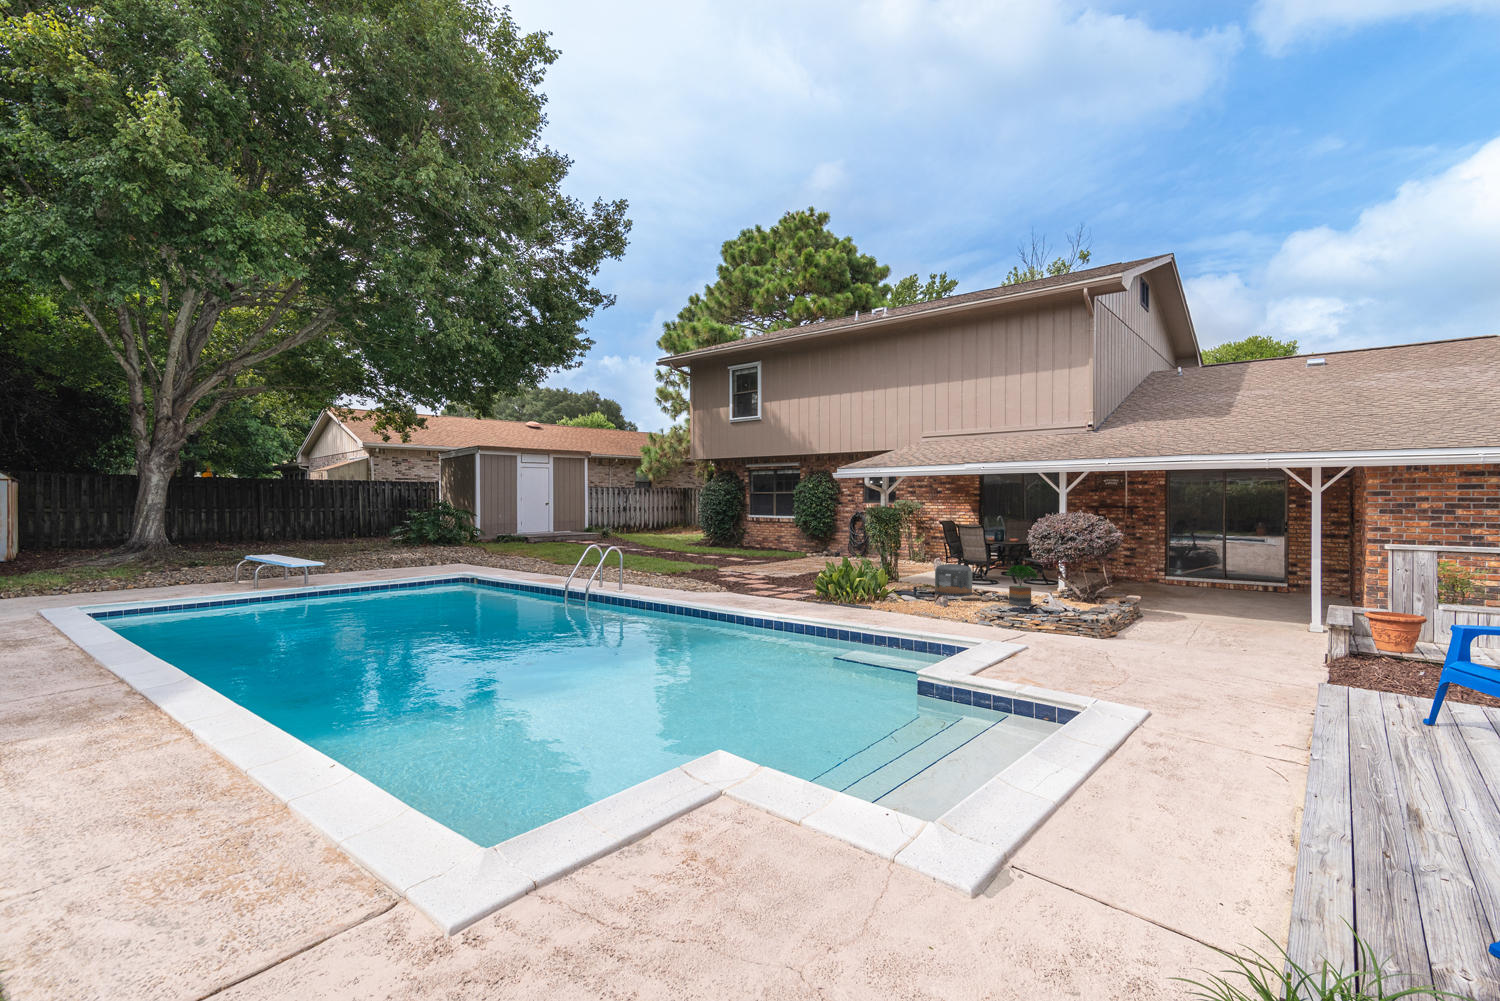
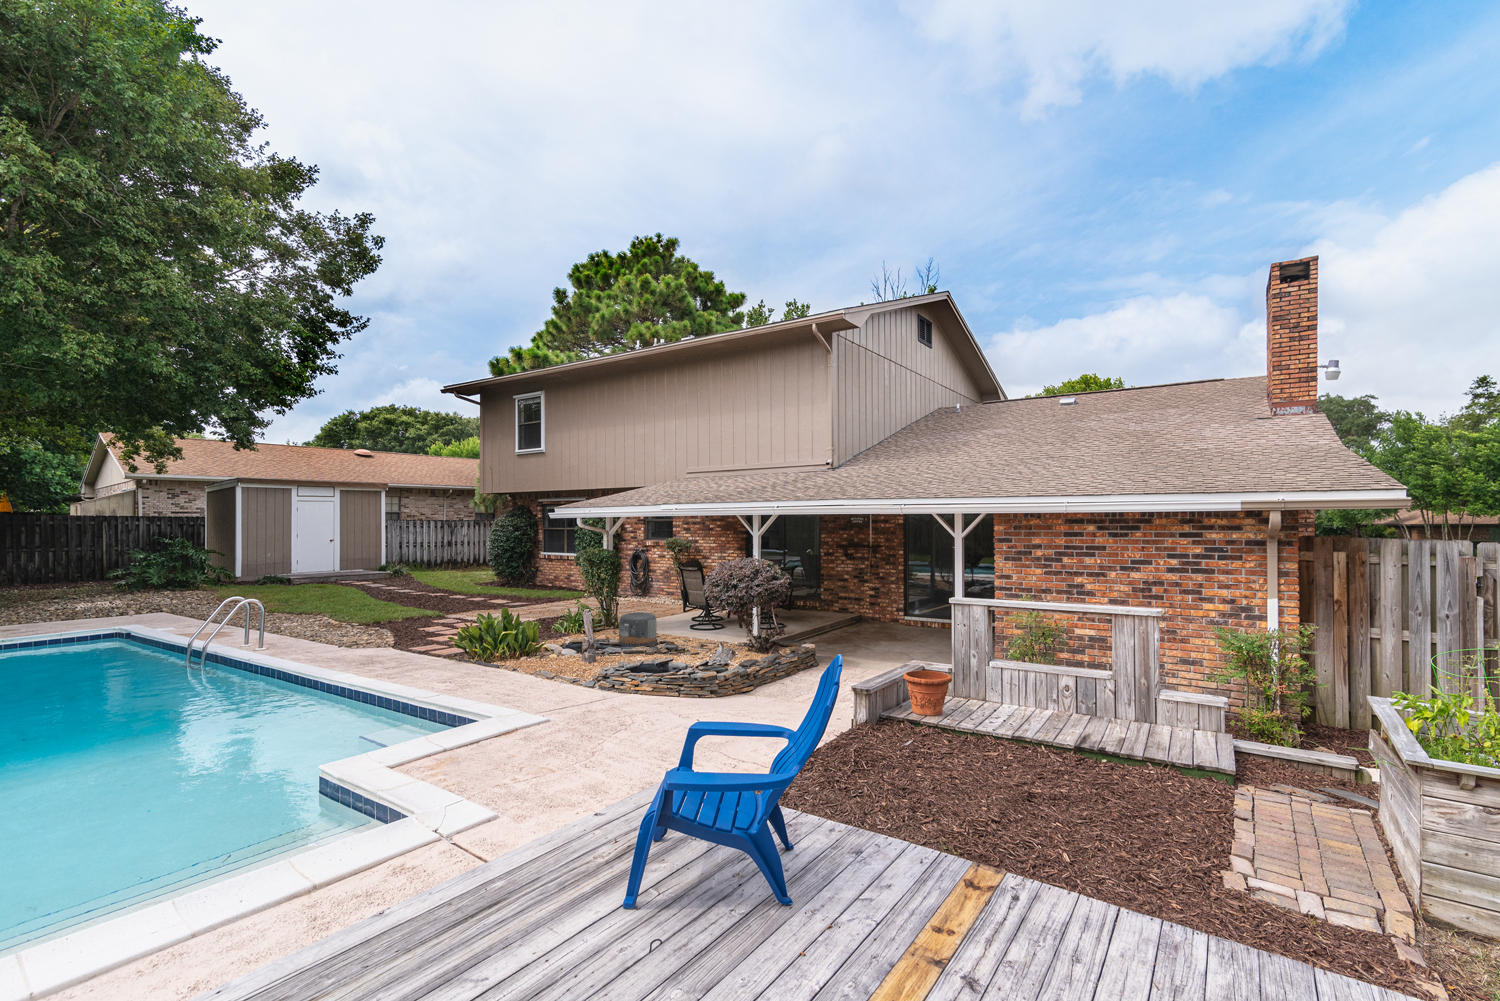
potted tree: present [1006,565,1038,606] -> none [661,616,691,659]

